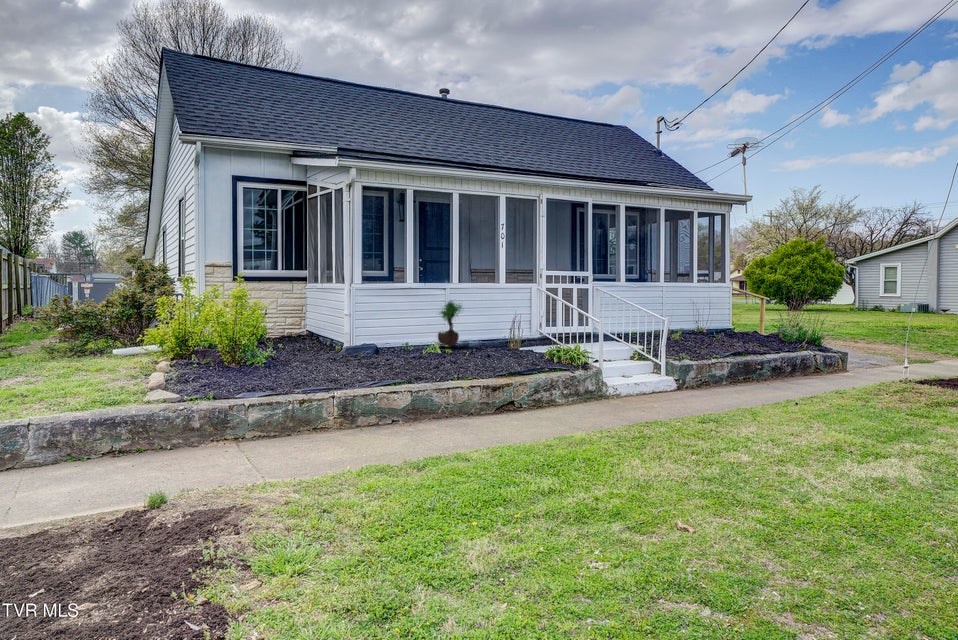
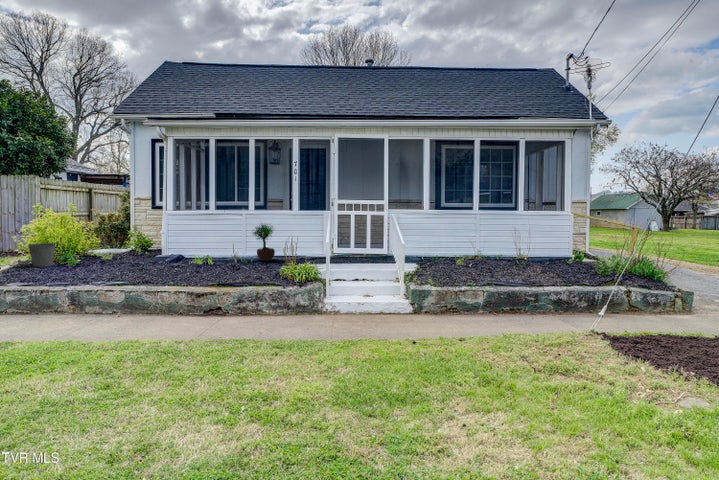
bucket: none [150,337,188,374] -> present [28,243,55,267]

